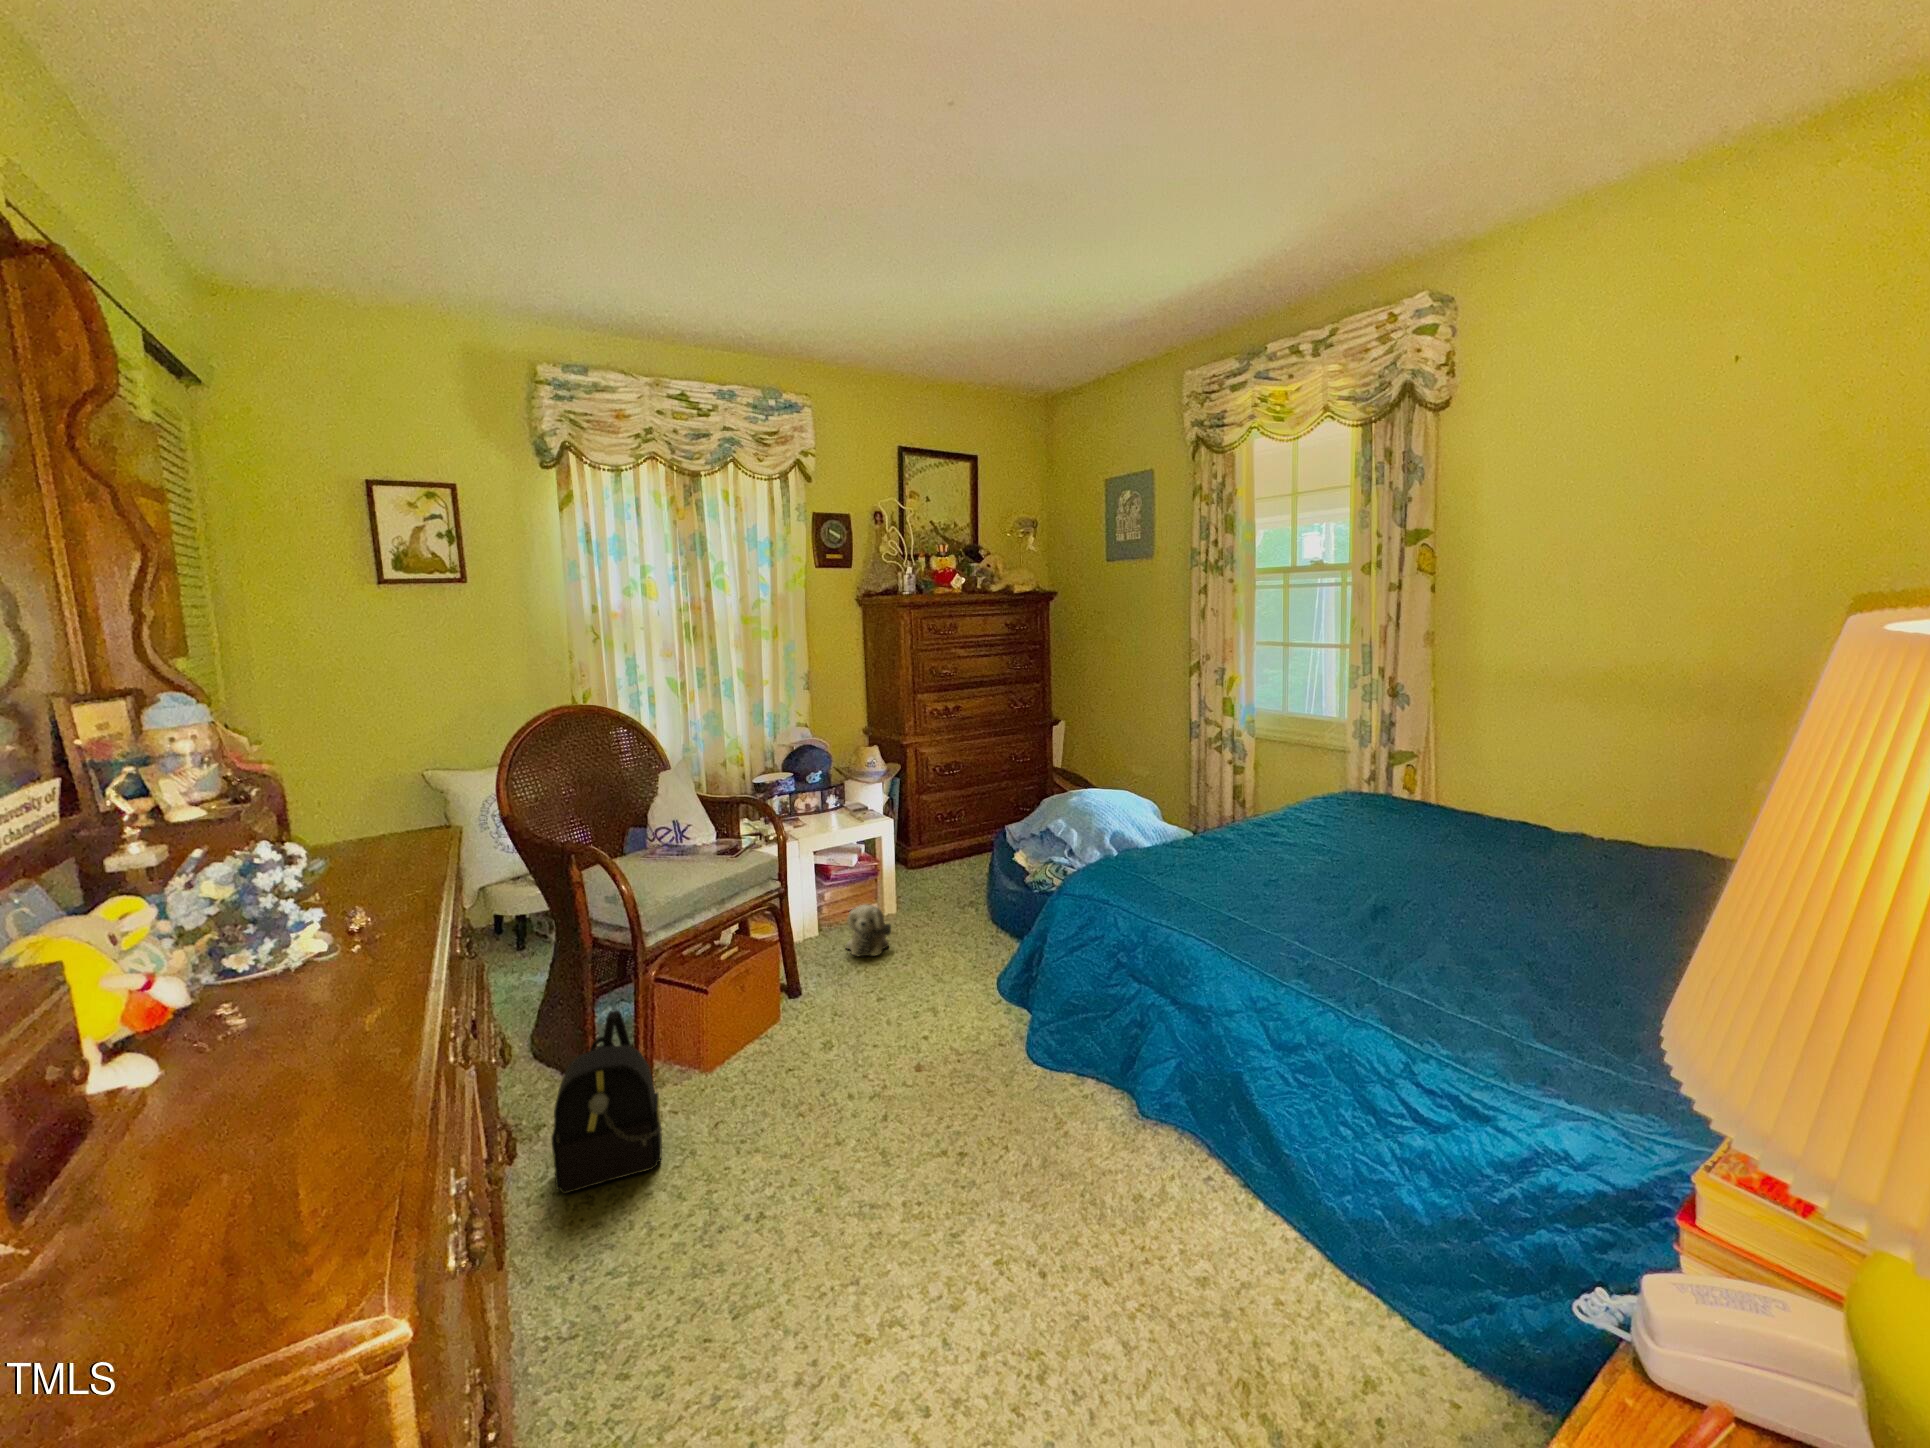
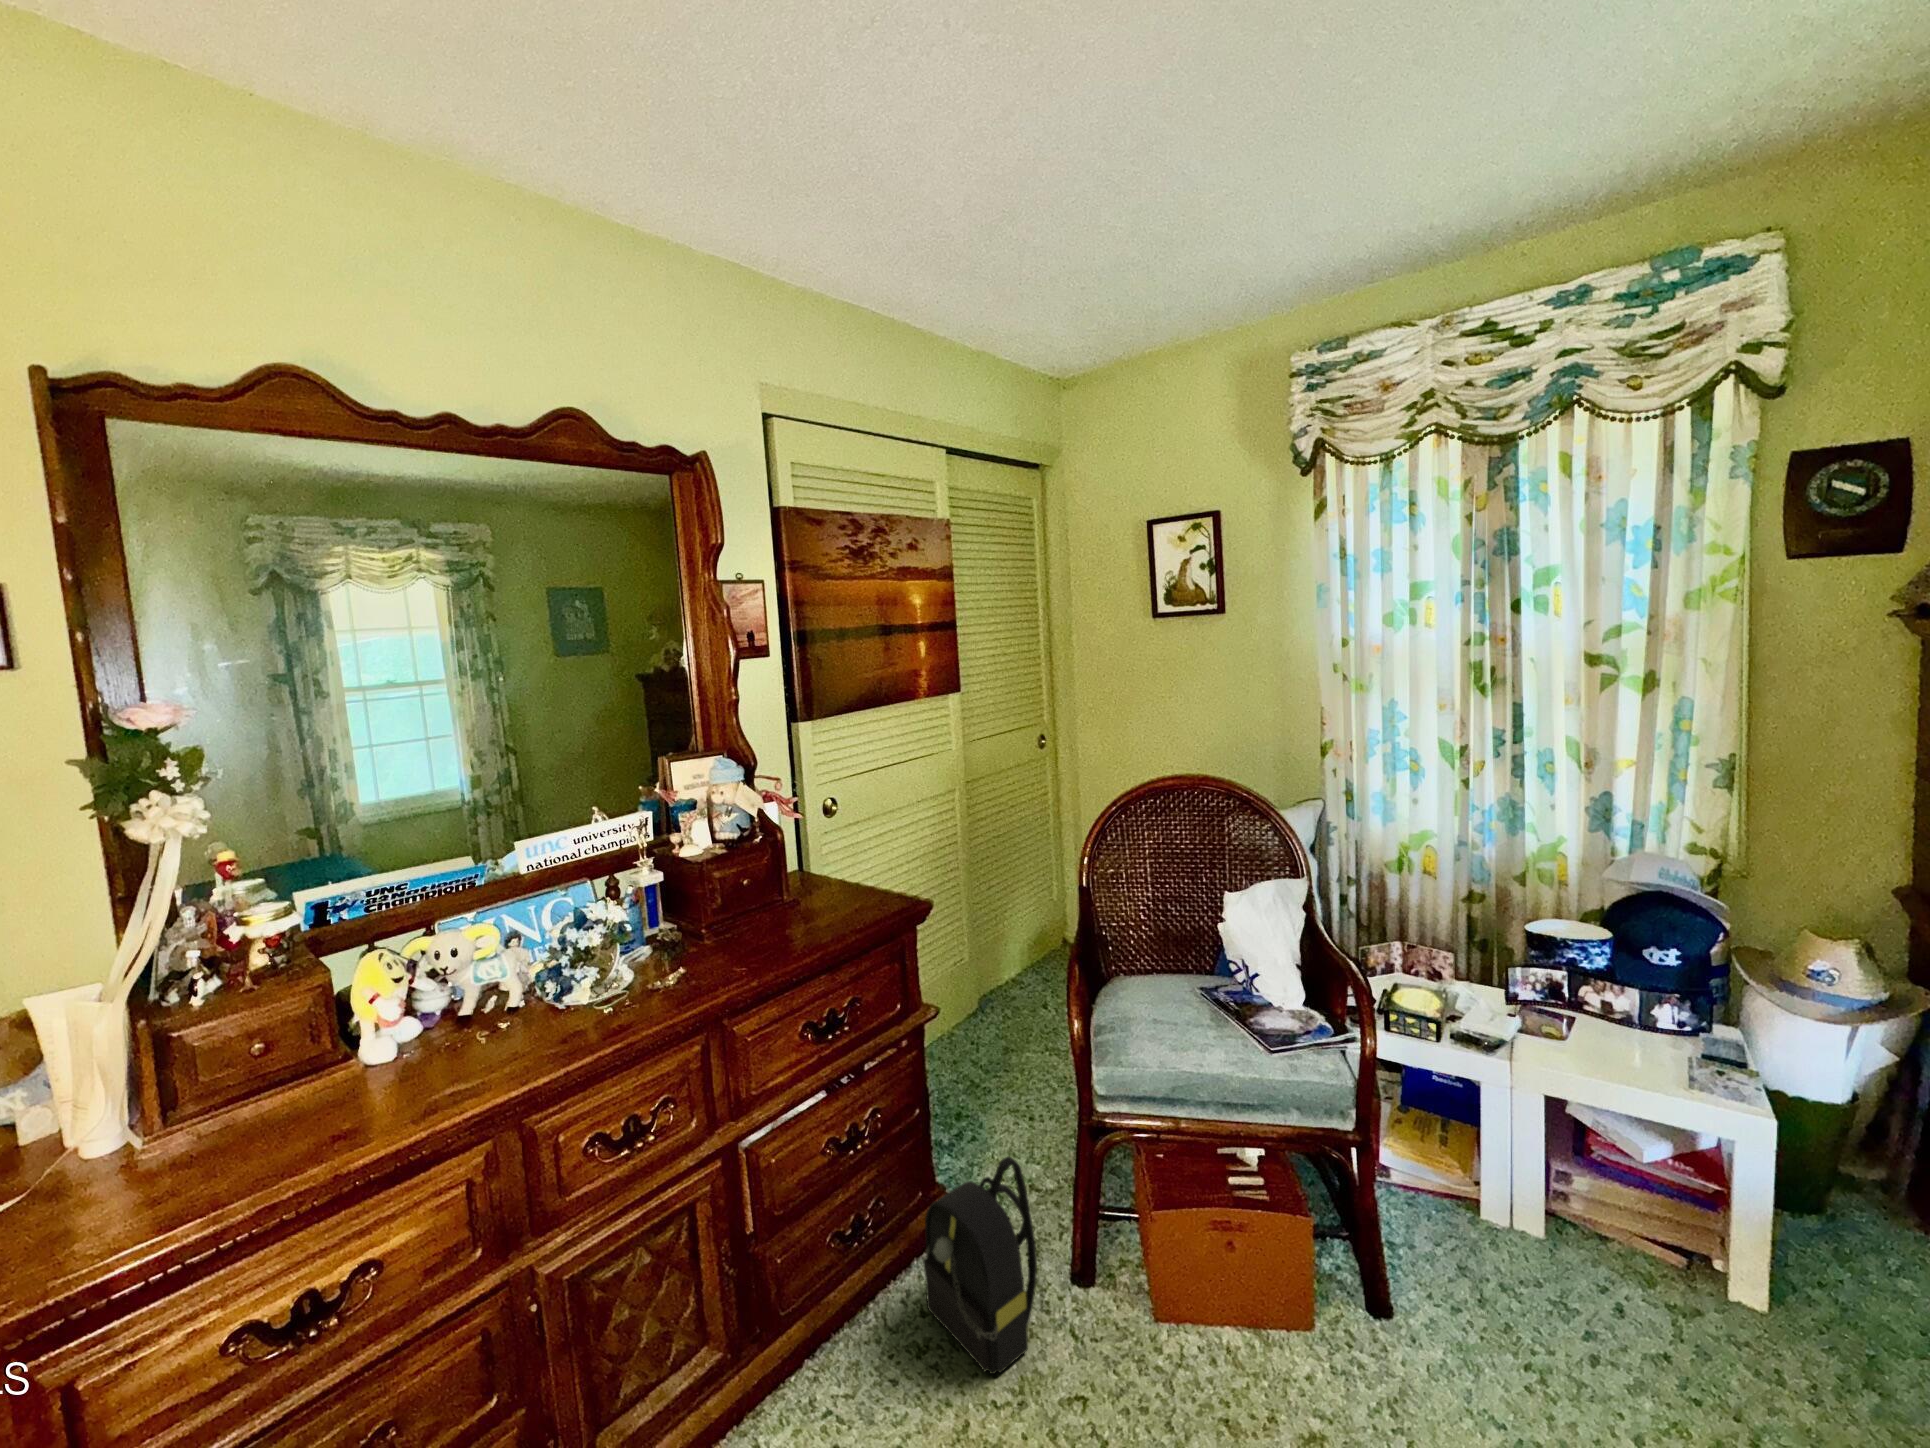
plush toy: present [846,905,891,956] -> none [1548,1254,1670,1386]

